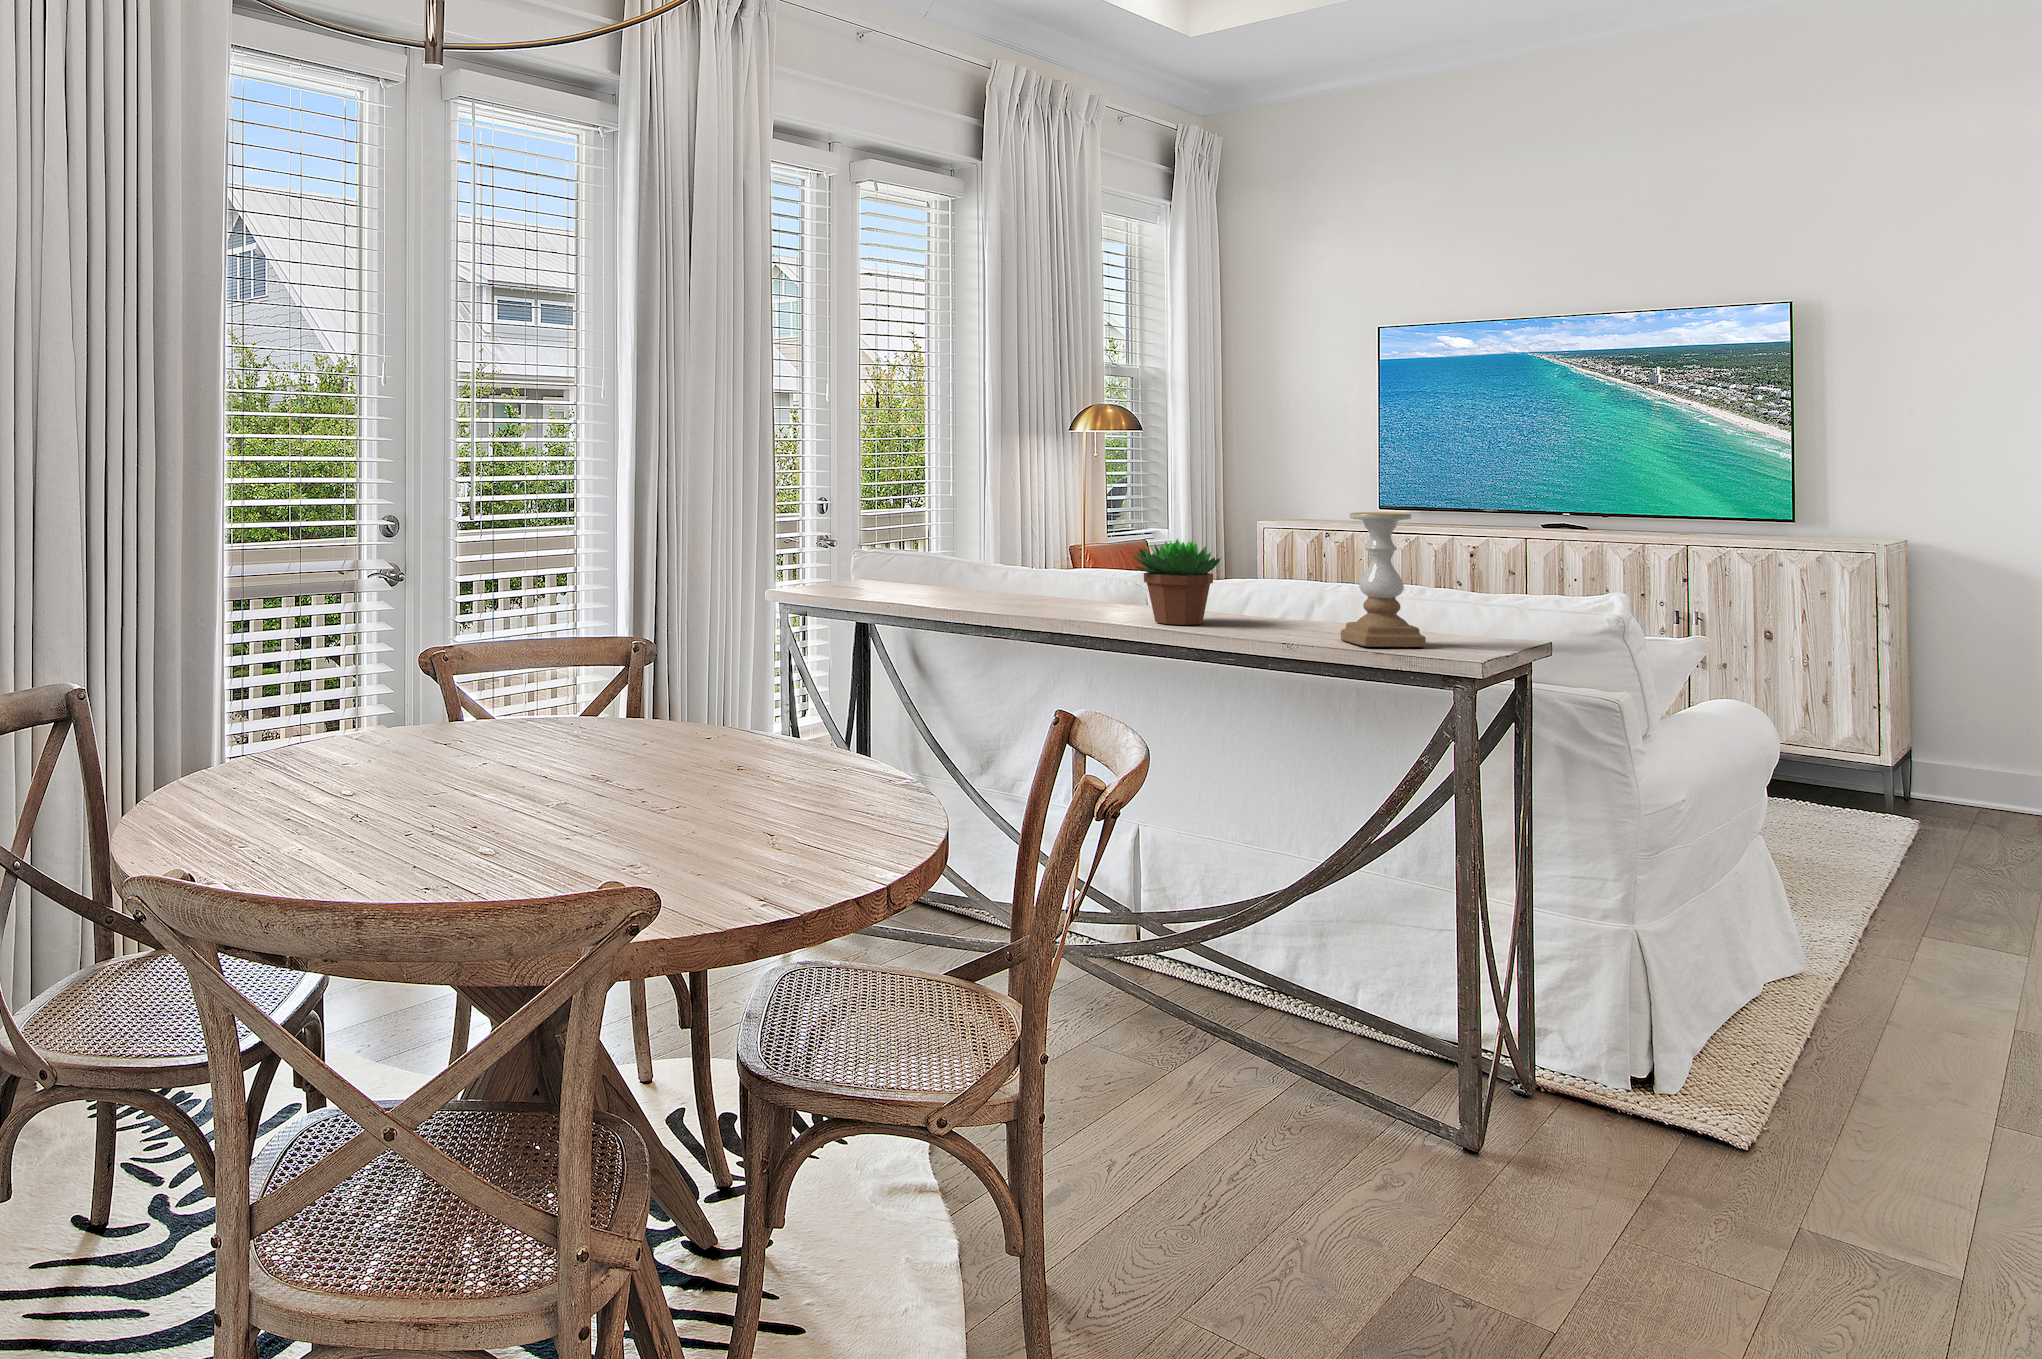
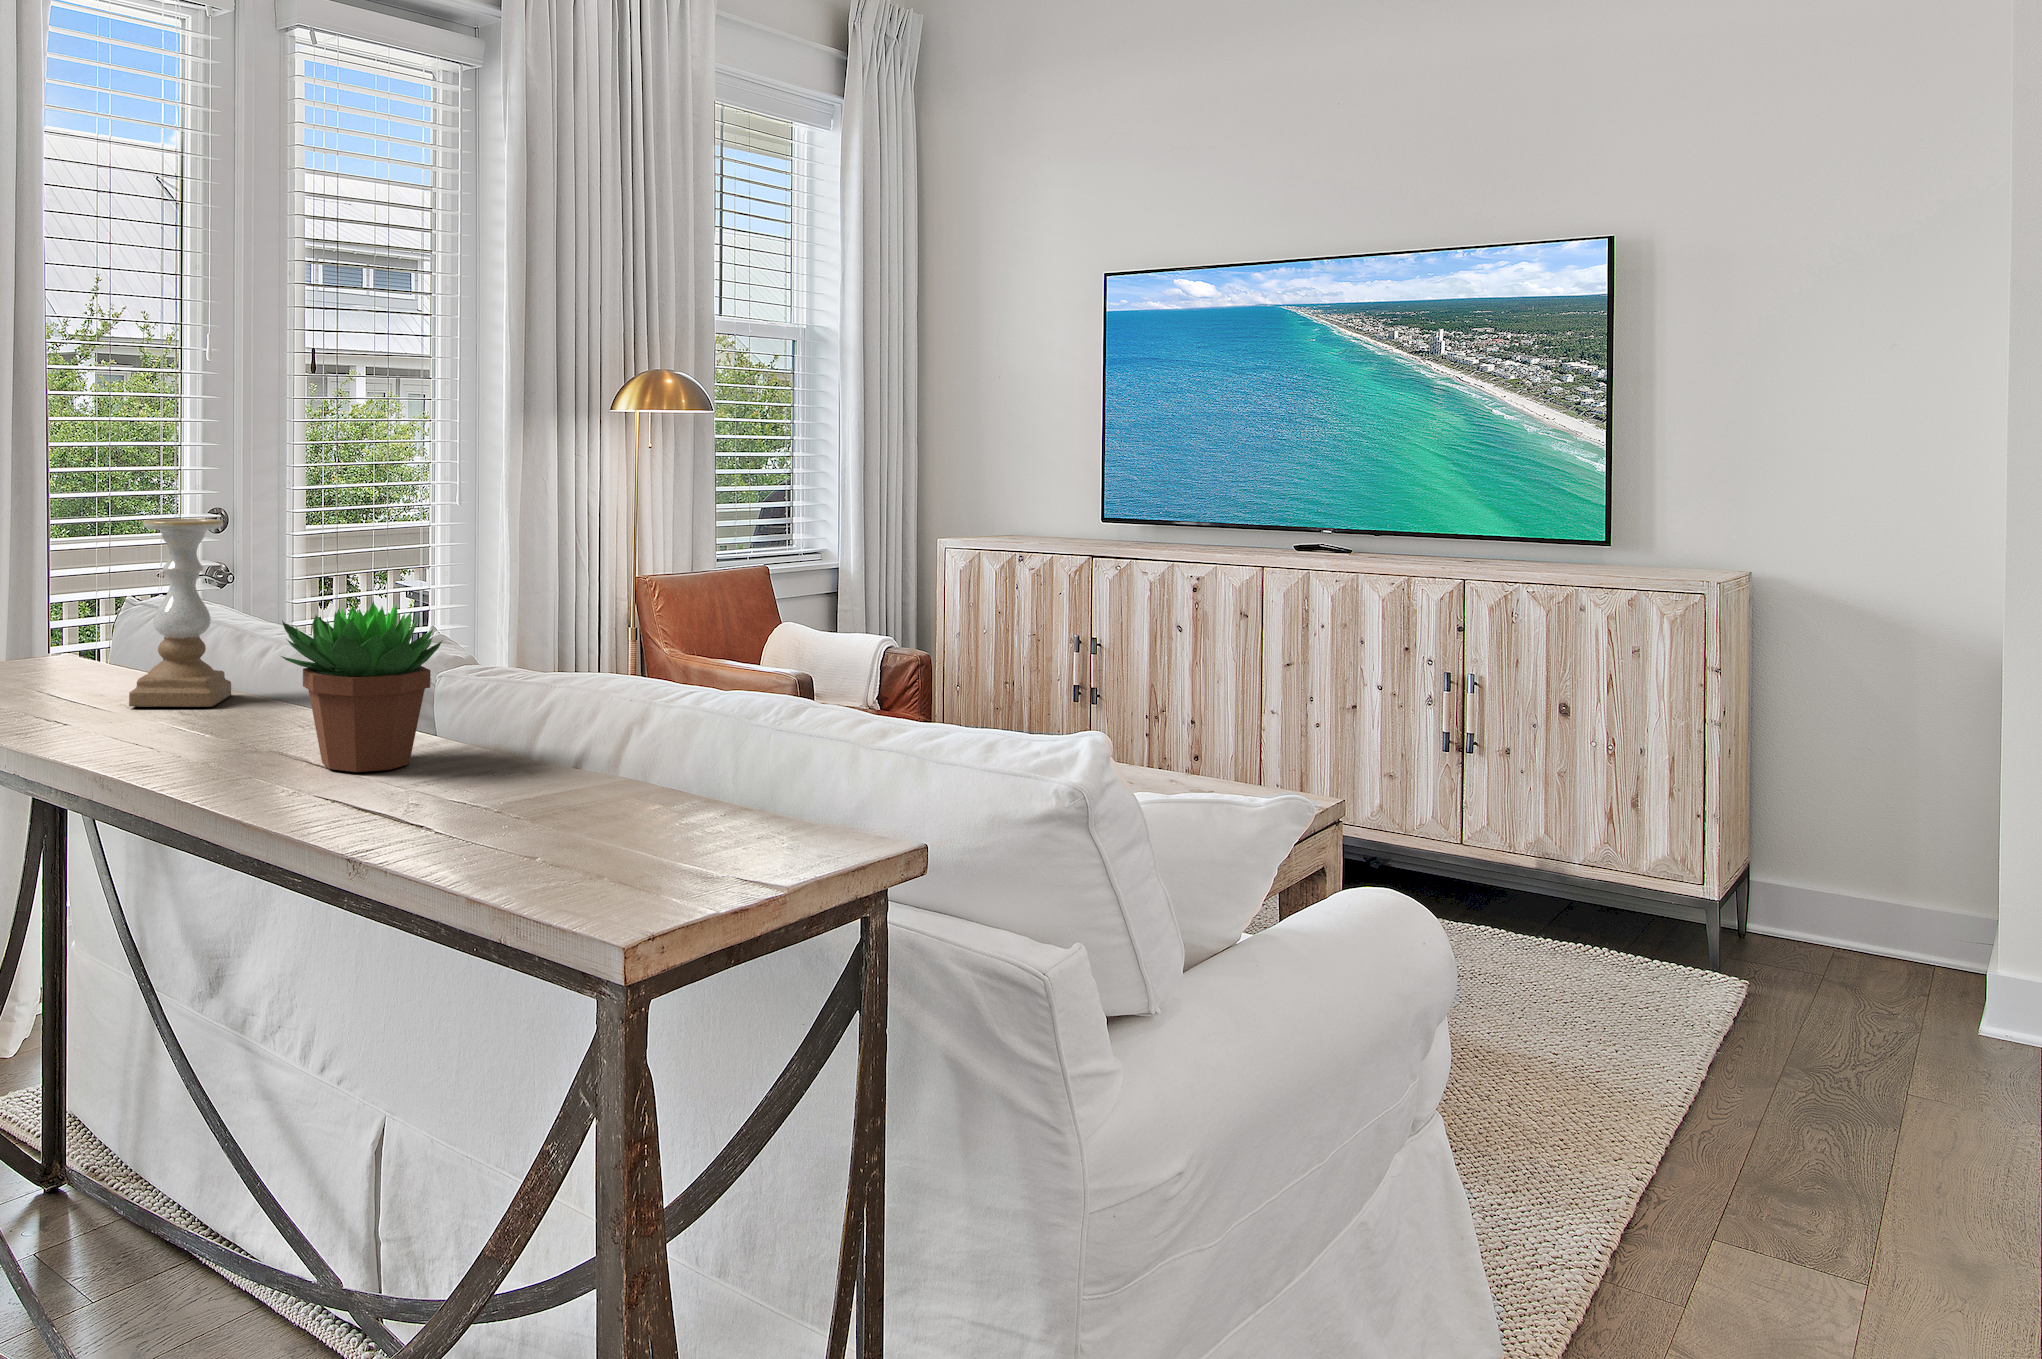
candle holder: present [1341,512,1426,647] -> present [129,519,231,707]

